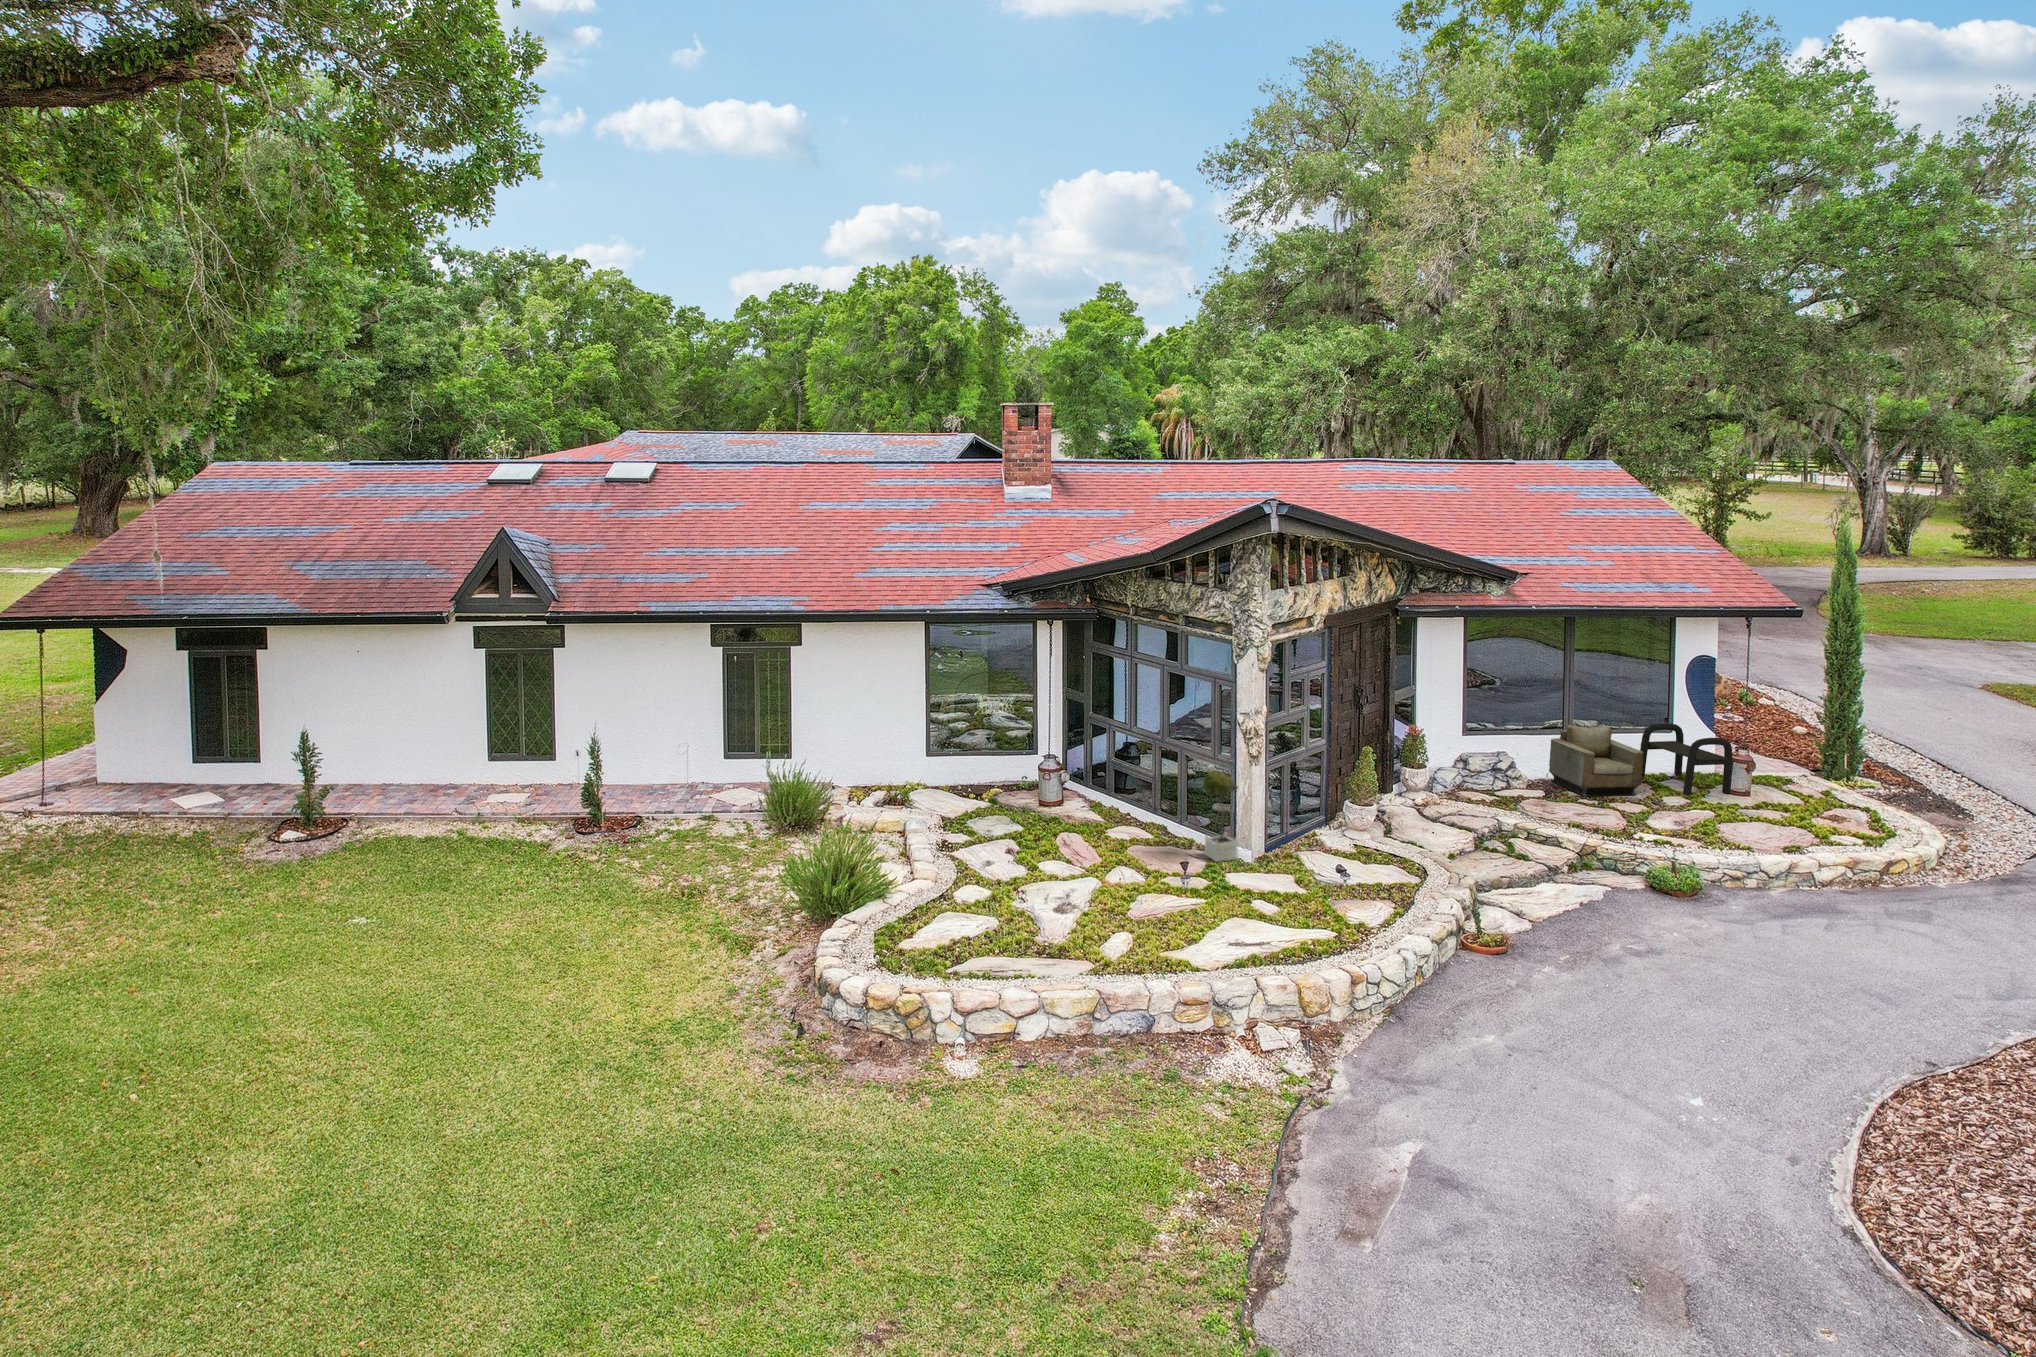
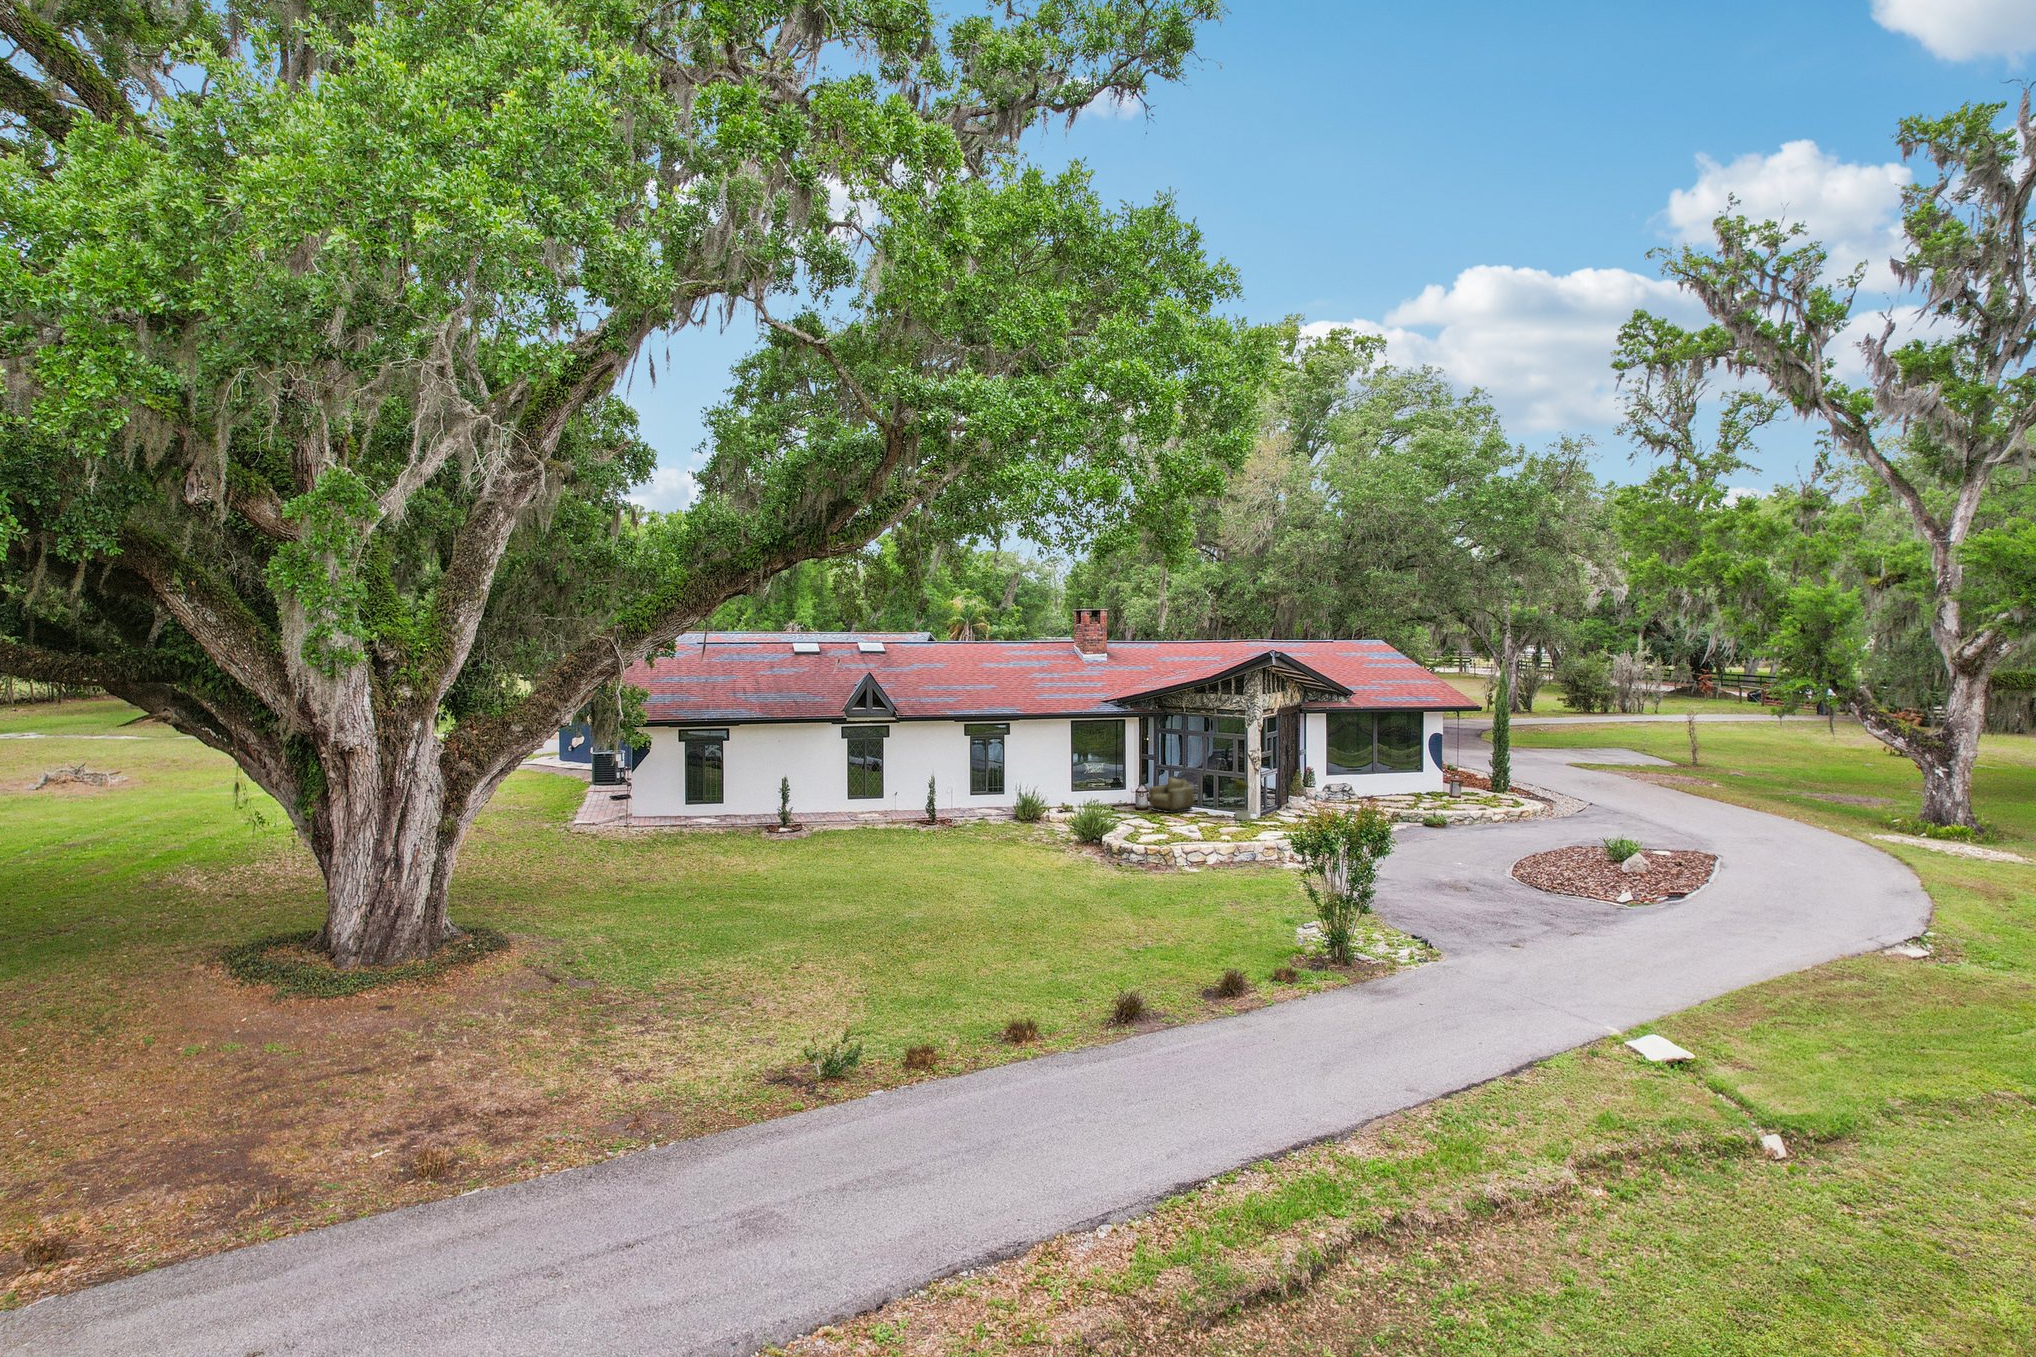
bench: present [1640,723,1732,795] -> none [1410,766,1453,797]
armchair: present [1549,725,1643,796] -> present [1149,778,1194,813]

